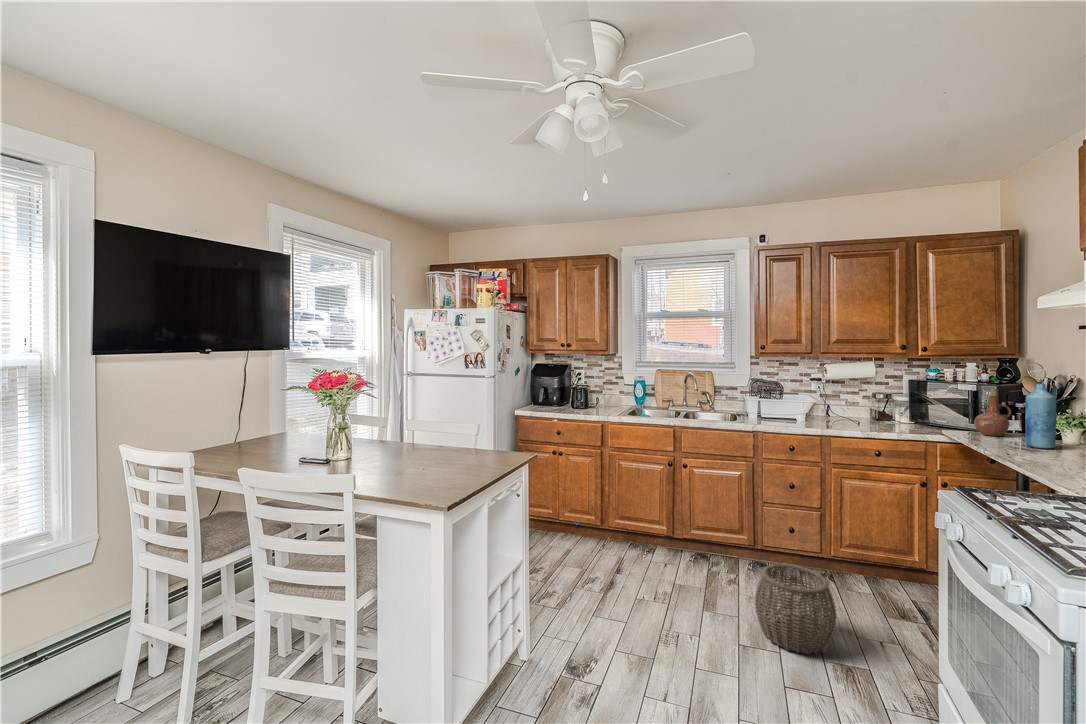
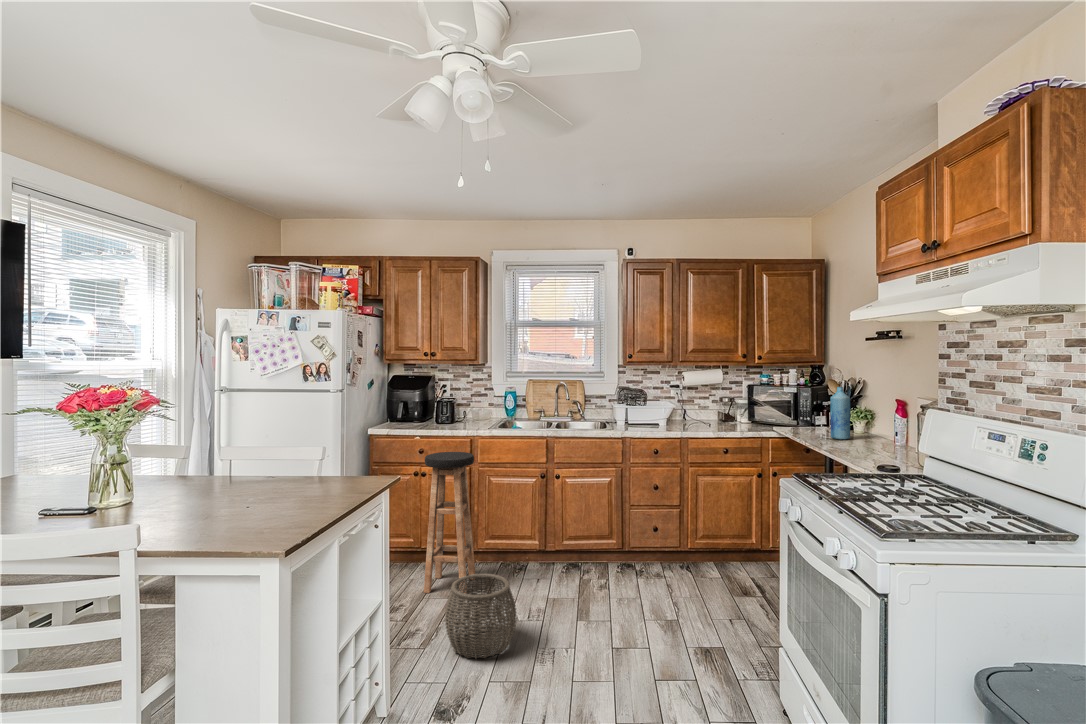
ceramic pitcher: present [974,389,1011,436] -> none [796,391,822,431]
bar stool: none [551,436,601,573] -> present [424,452,475,593]
woven basket: present [755,564,837,654] -> present [445,574,516,658]

